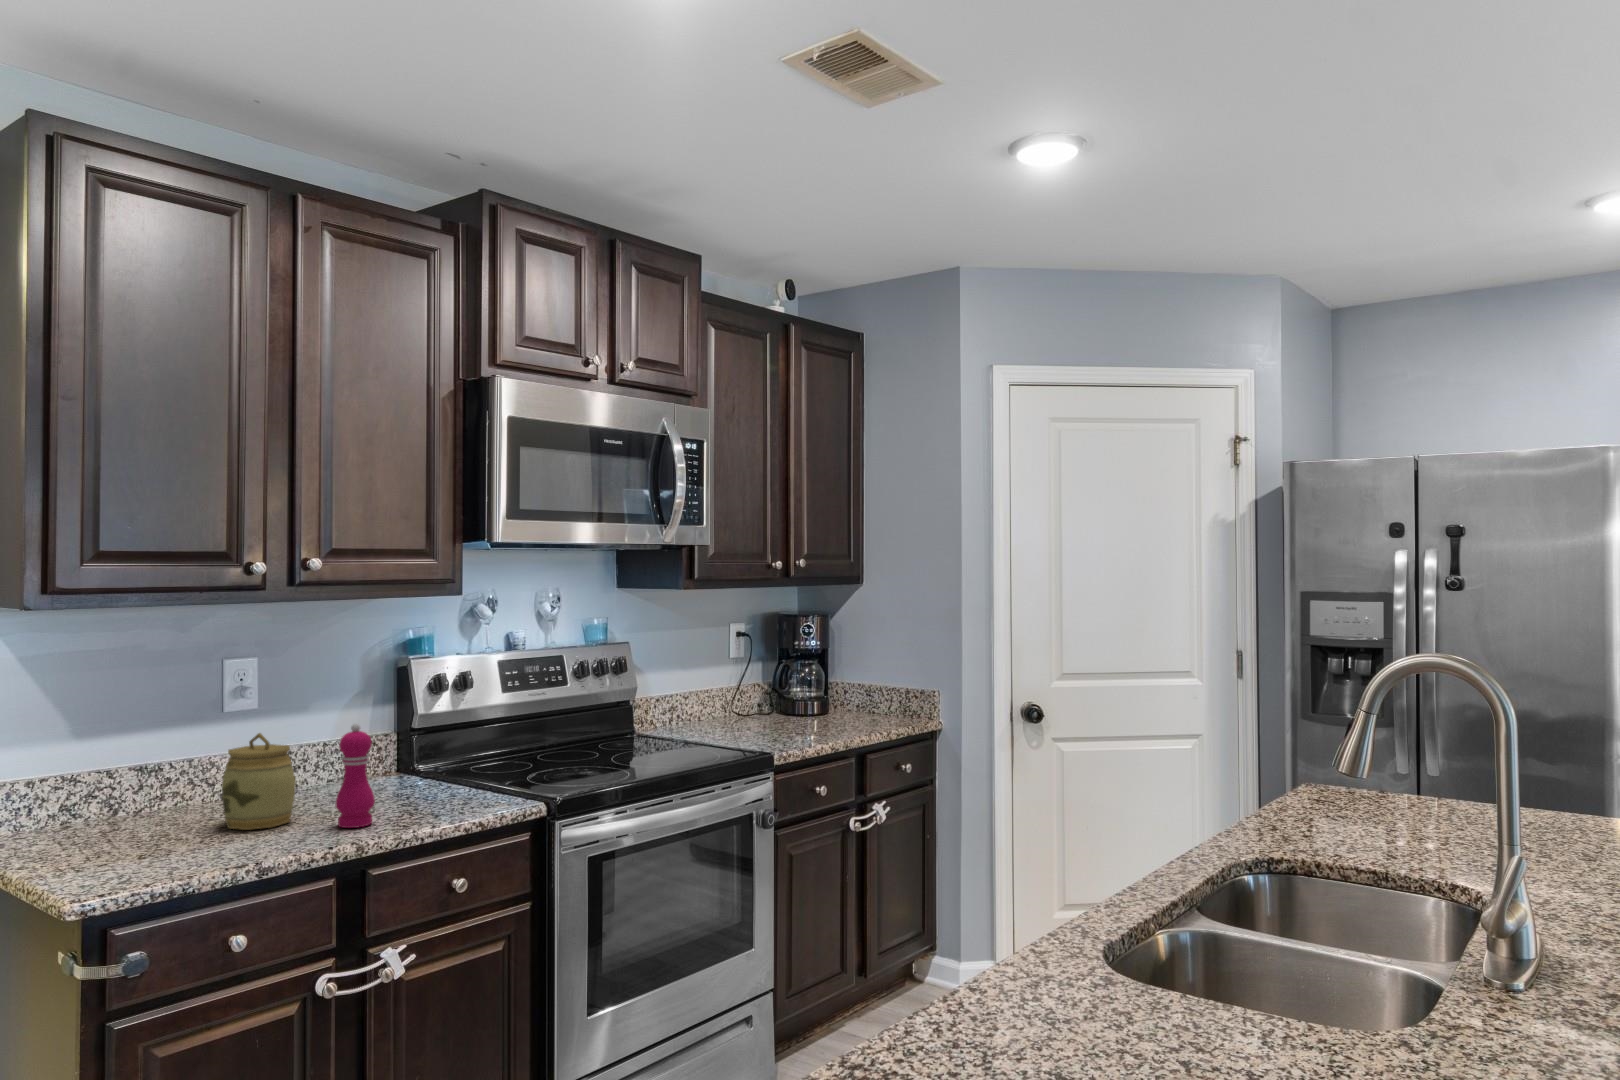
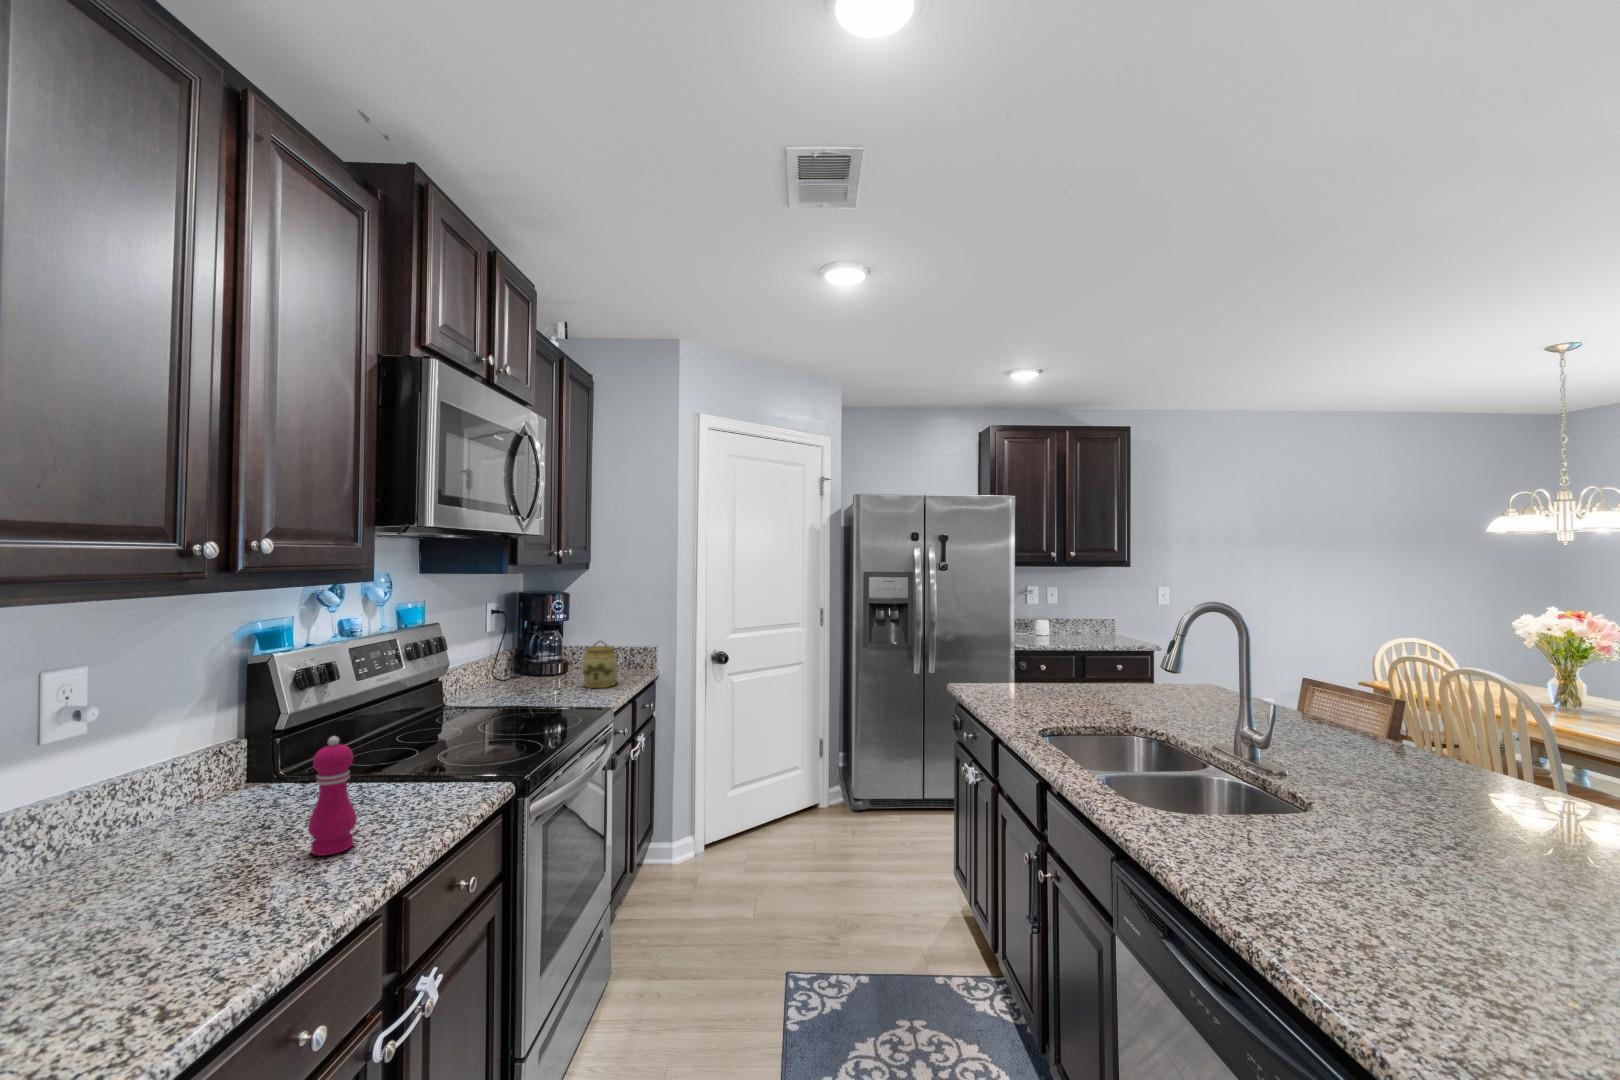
jar: present [222,733,296,830] -> present [583,640,618,688]

